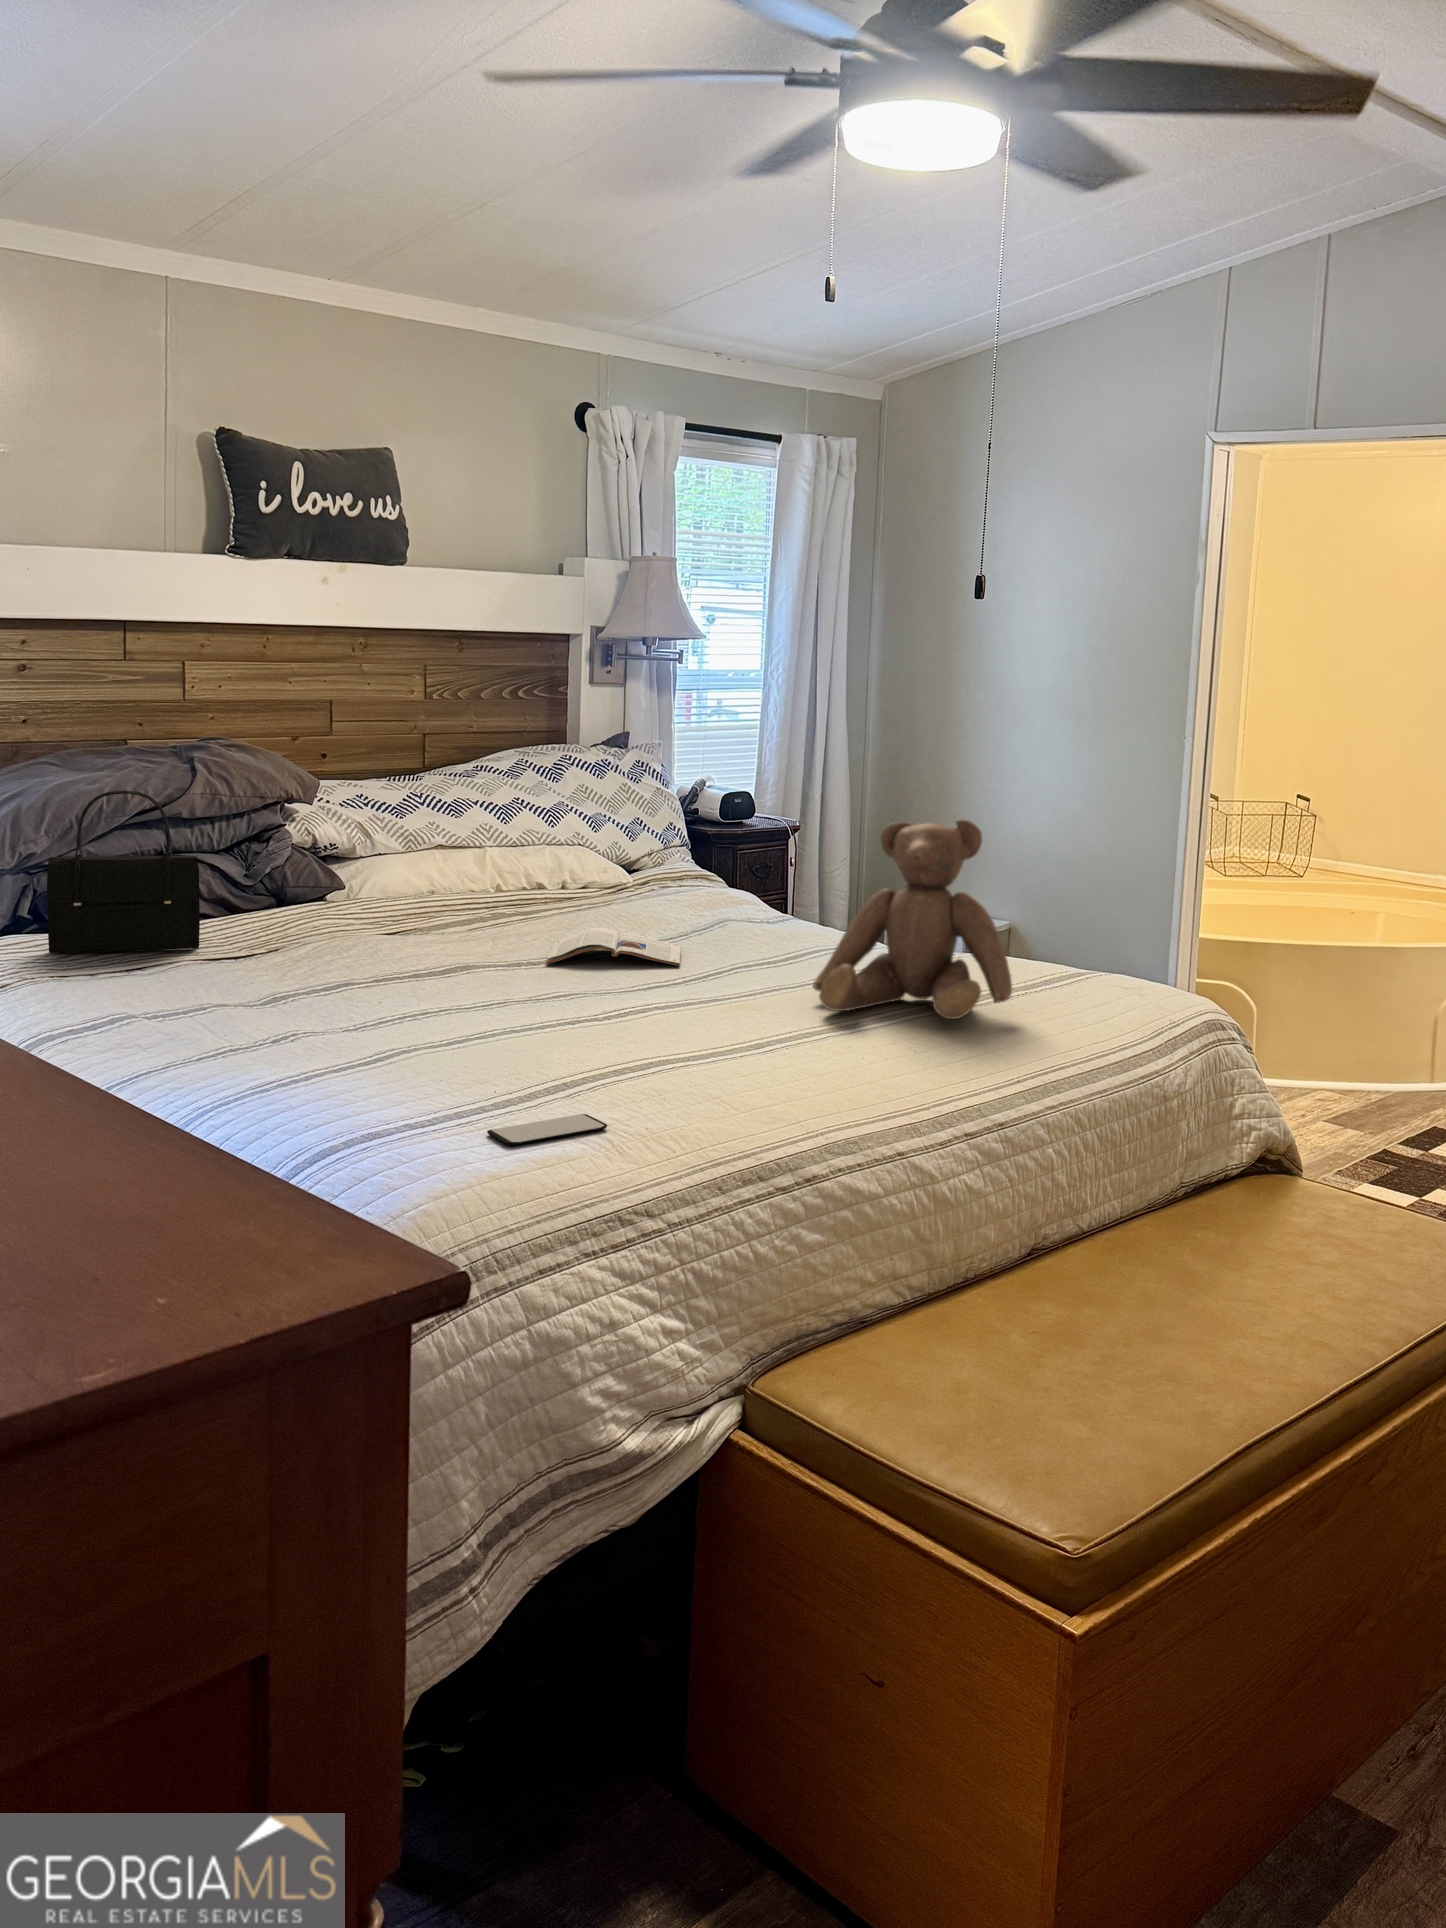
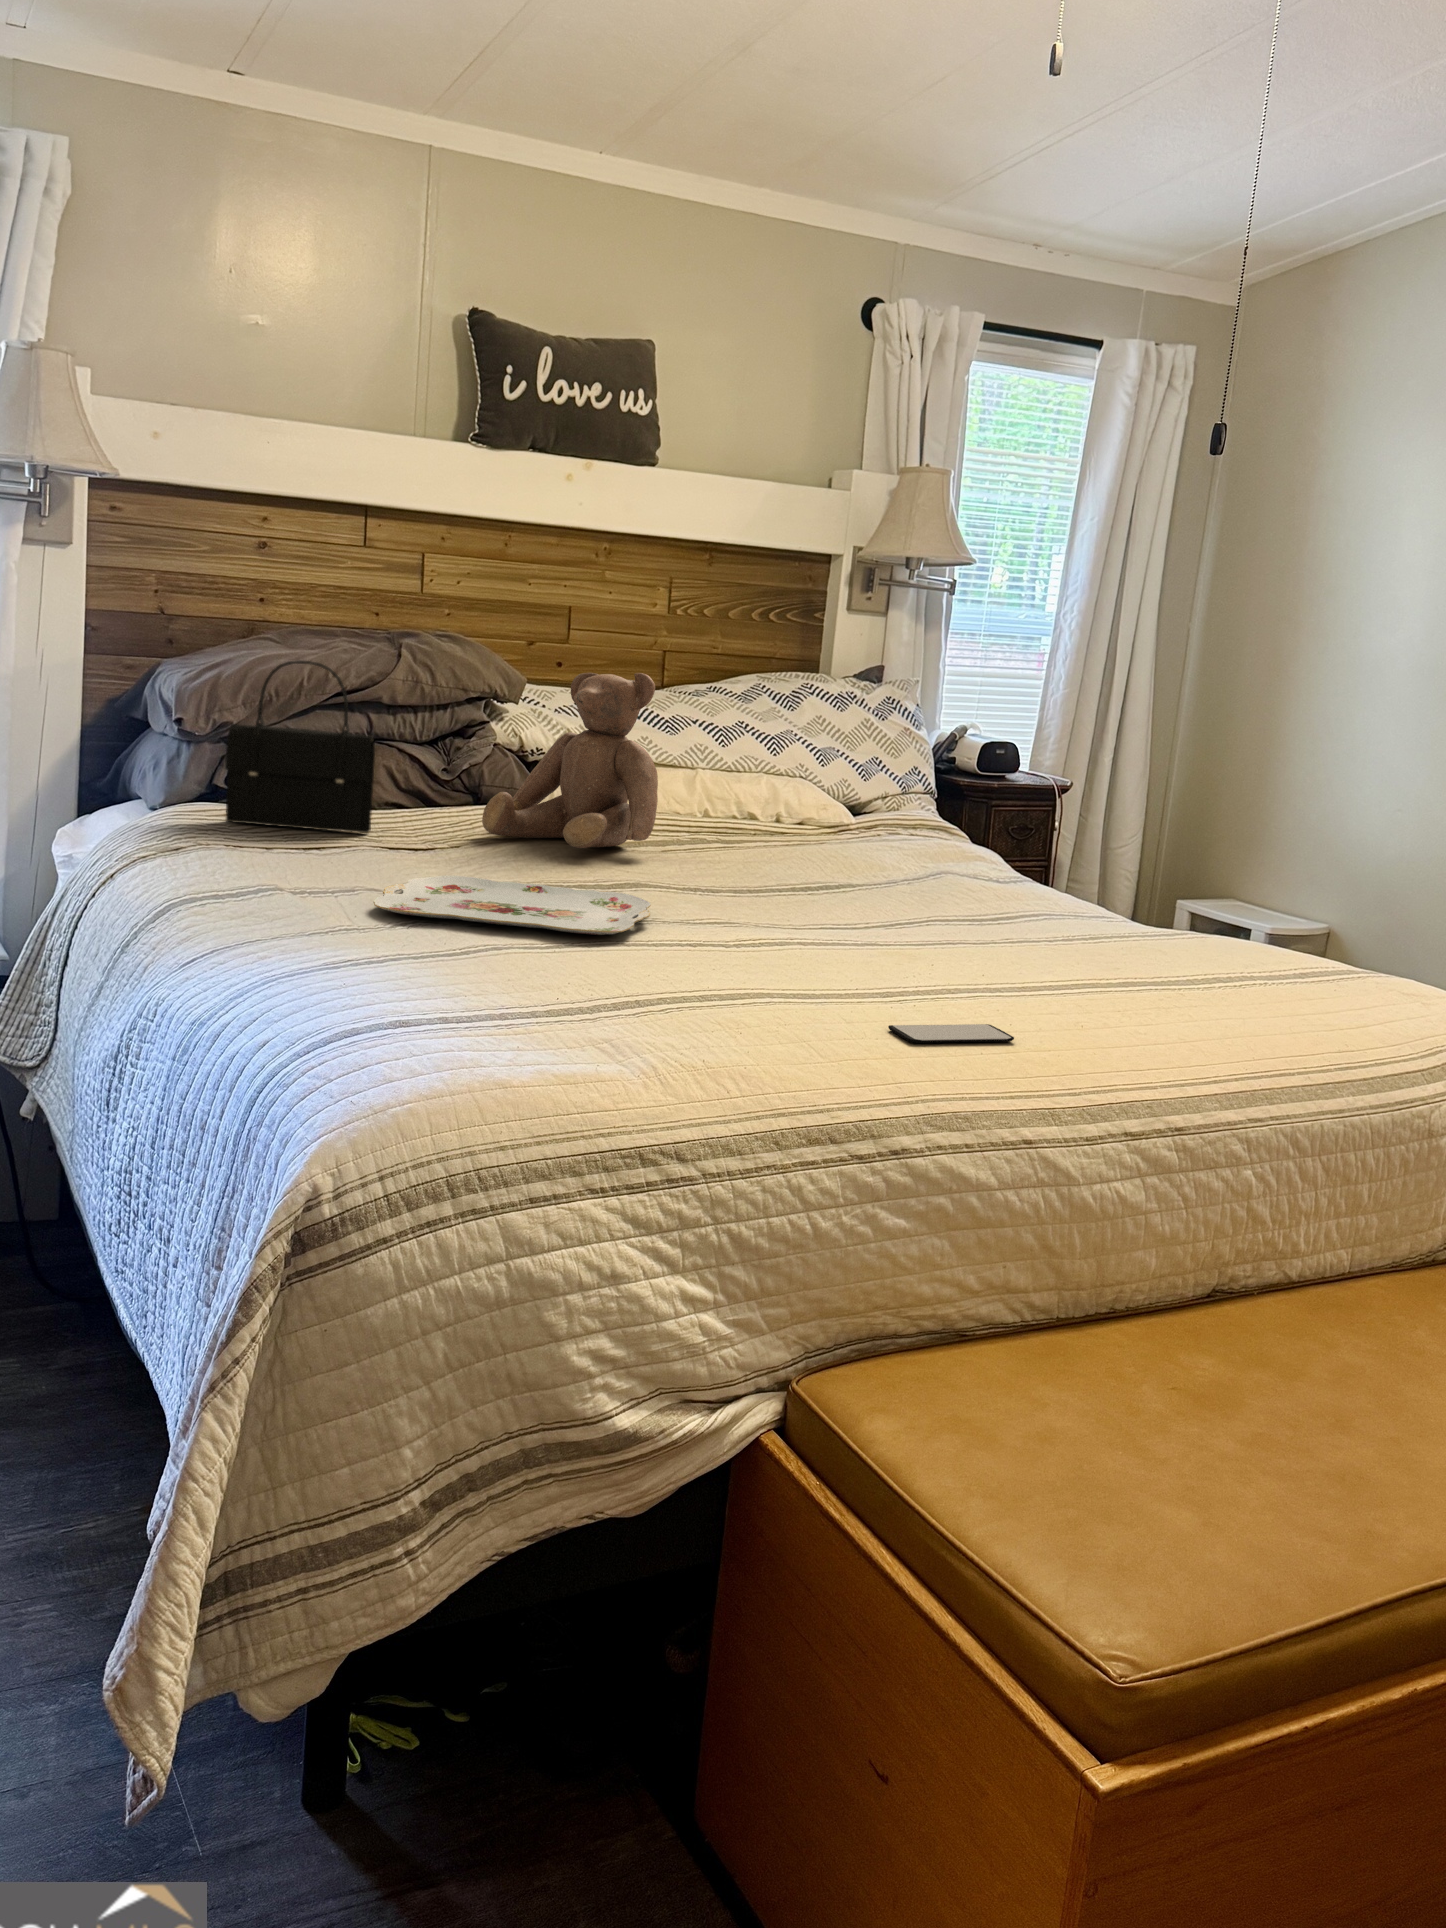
teddy bear: present [813,820,1012,1019] -> present [482,673,658,848]
magazine: present [546,928,681,966] -> none [713,857,873,905]
serving tray: none [261,982,515,1029] -> present [374,875,651,935]
smartphone: present [487,1114,607,1145] -> present [888,1024,1014,1043]

